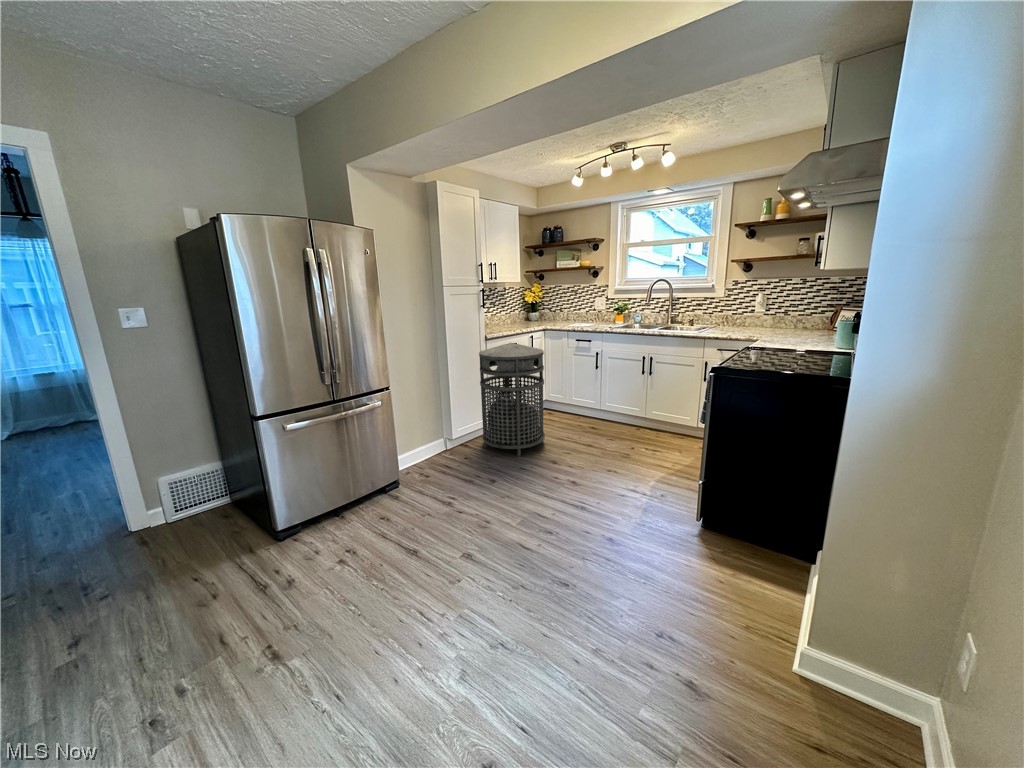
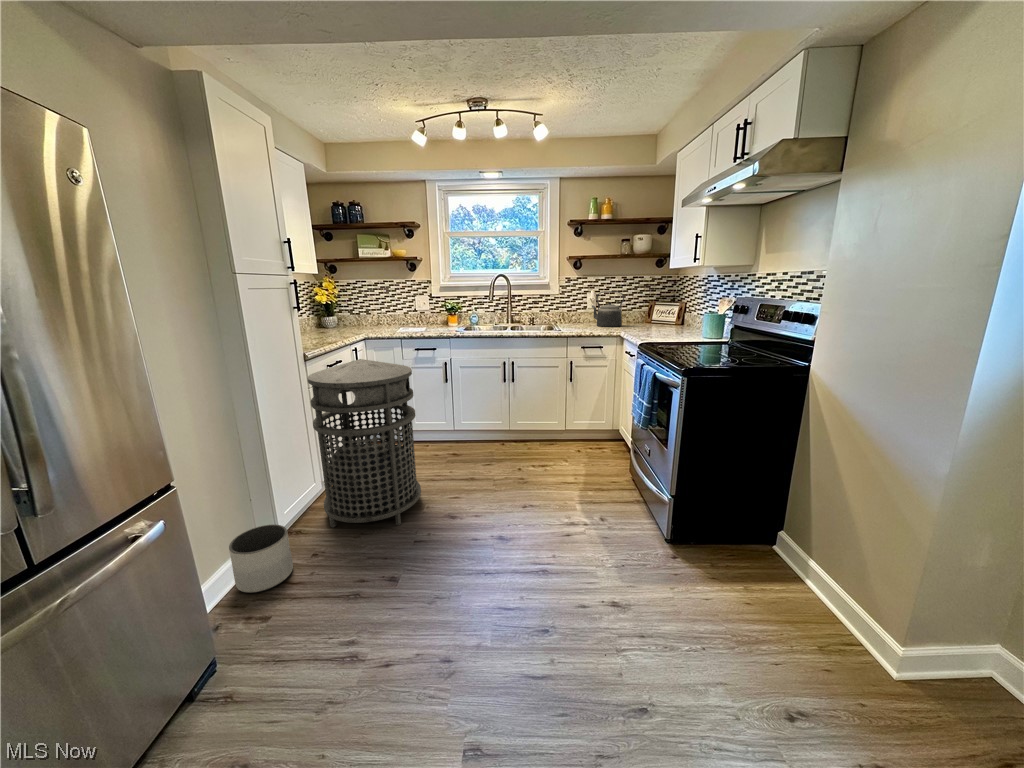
kettle: none [756,295,791,332] -> present [592,291,624,327]
planter: none [424,432,453,465] -> present [229,525,293,593]

